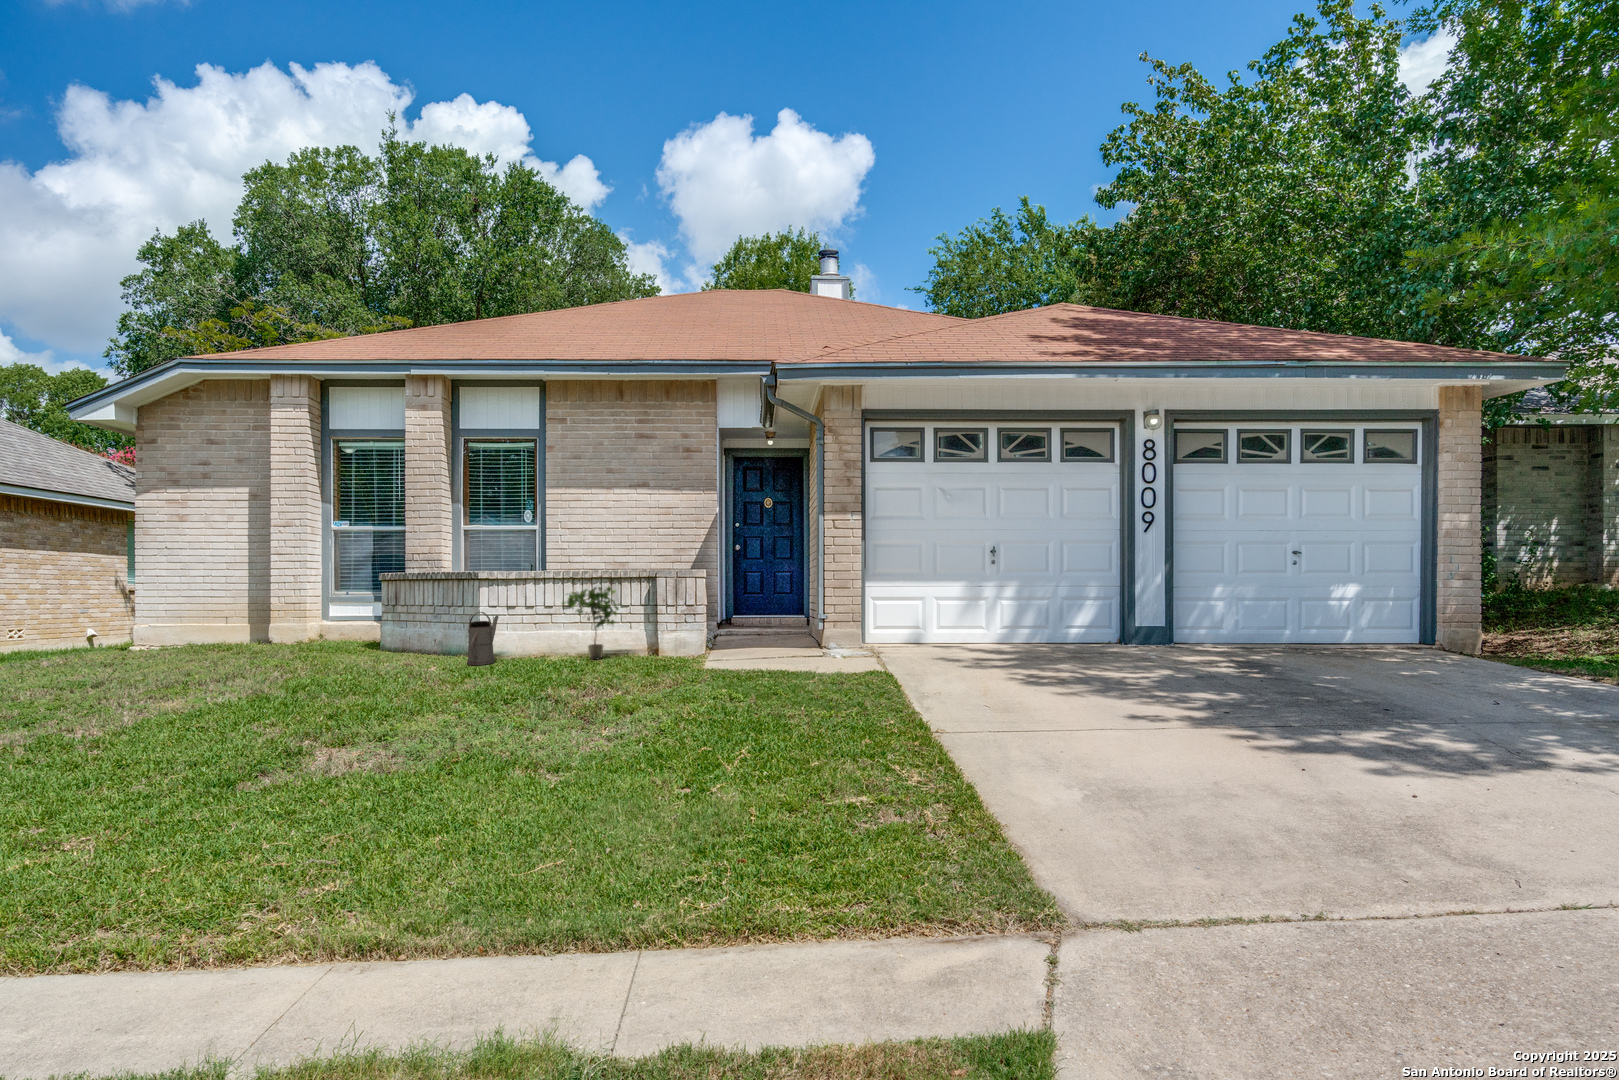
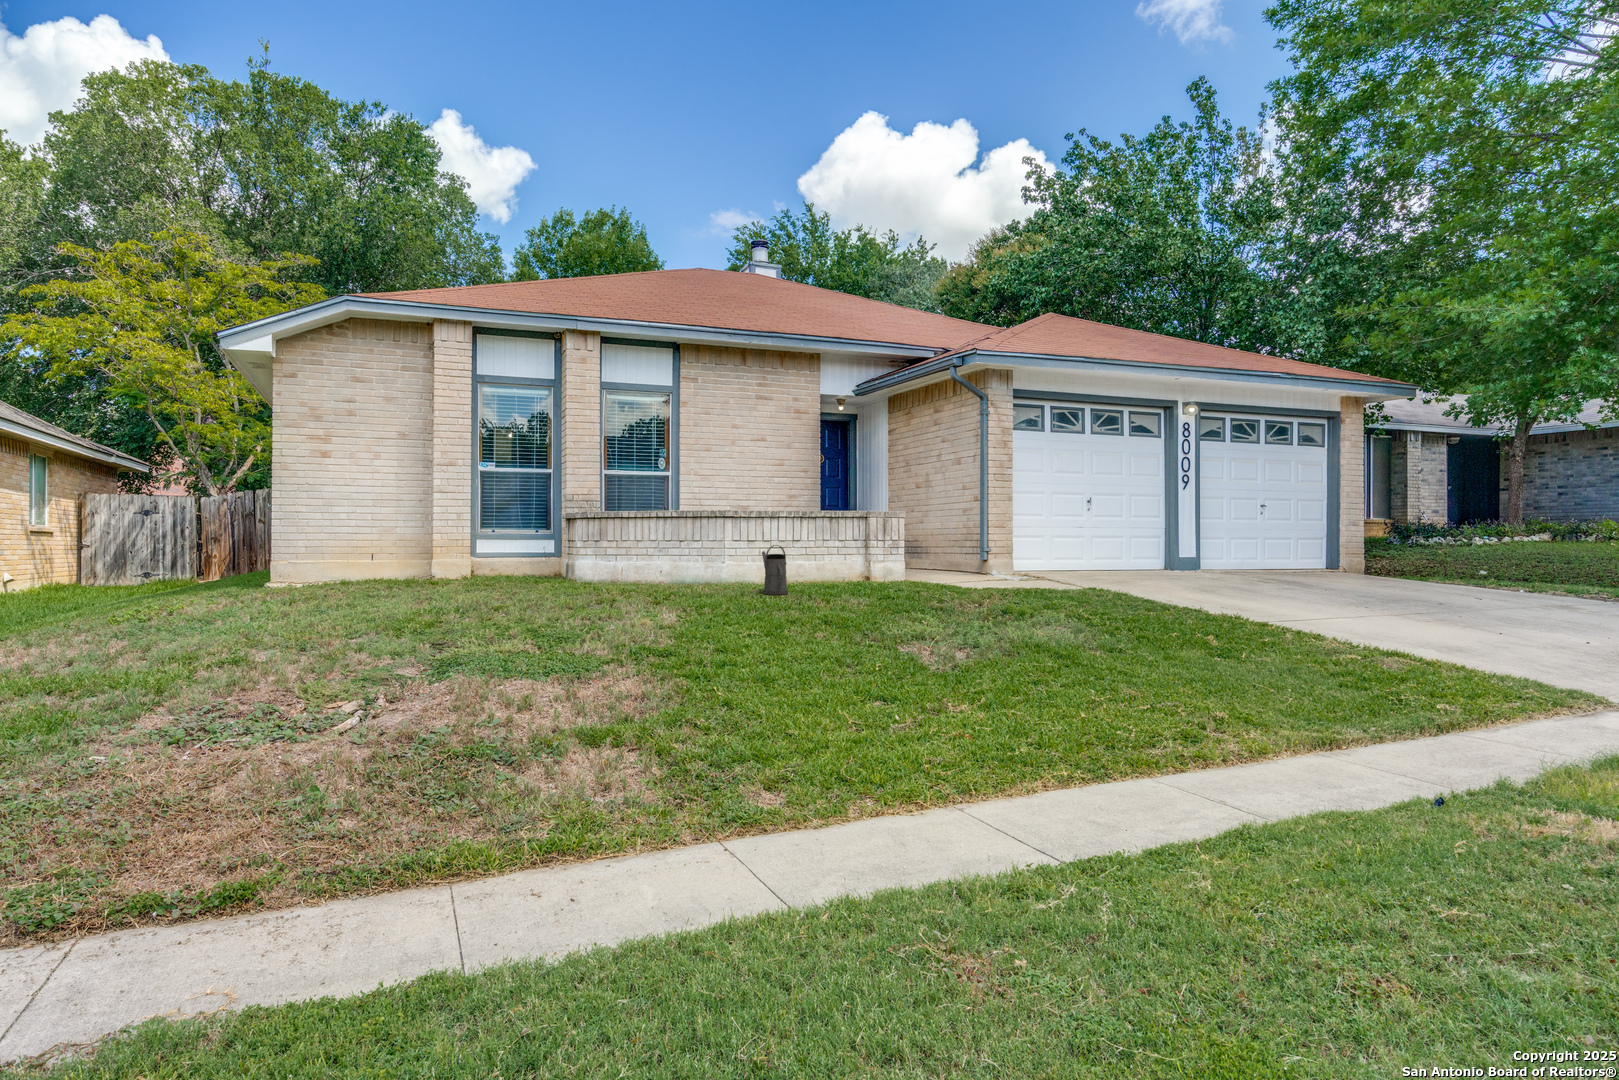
potted plant: present [562,587,618,660] -> none [839,524,879,589]

